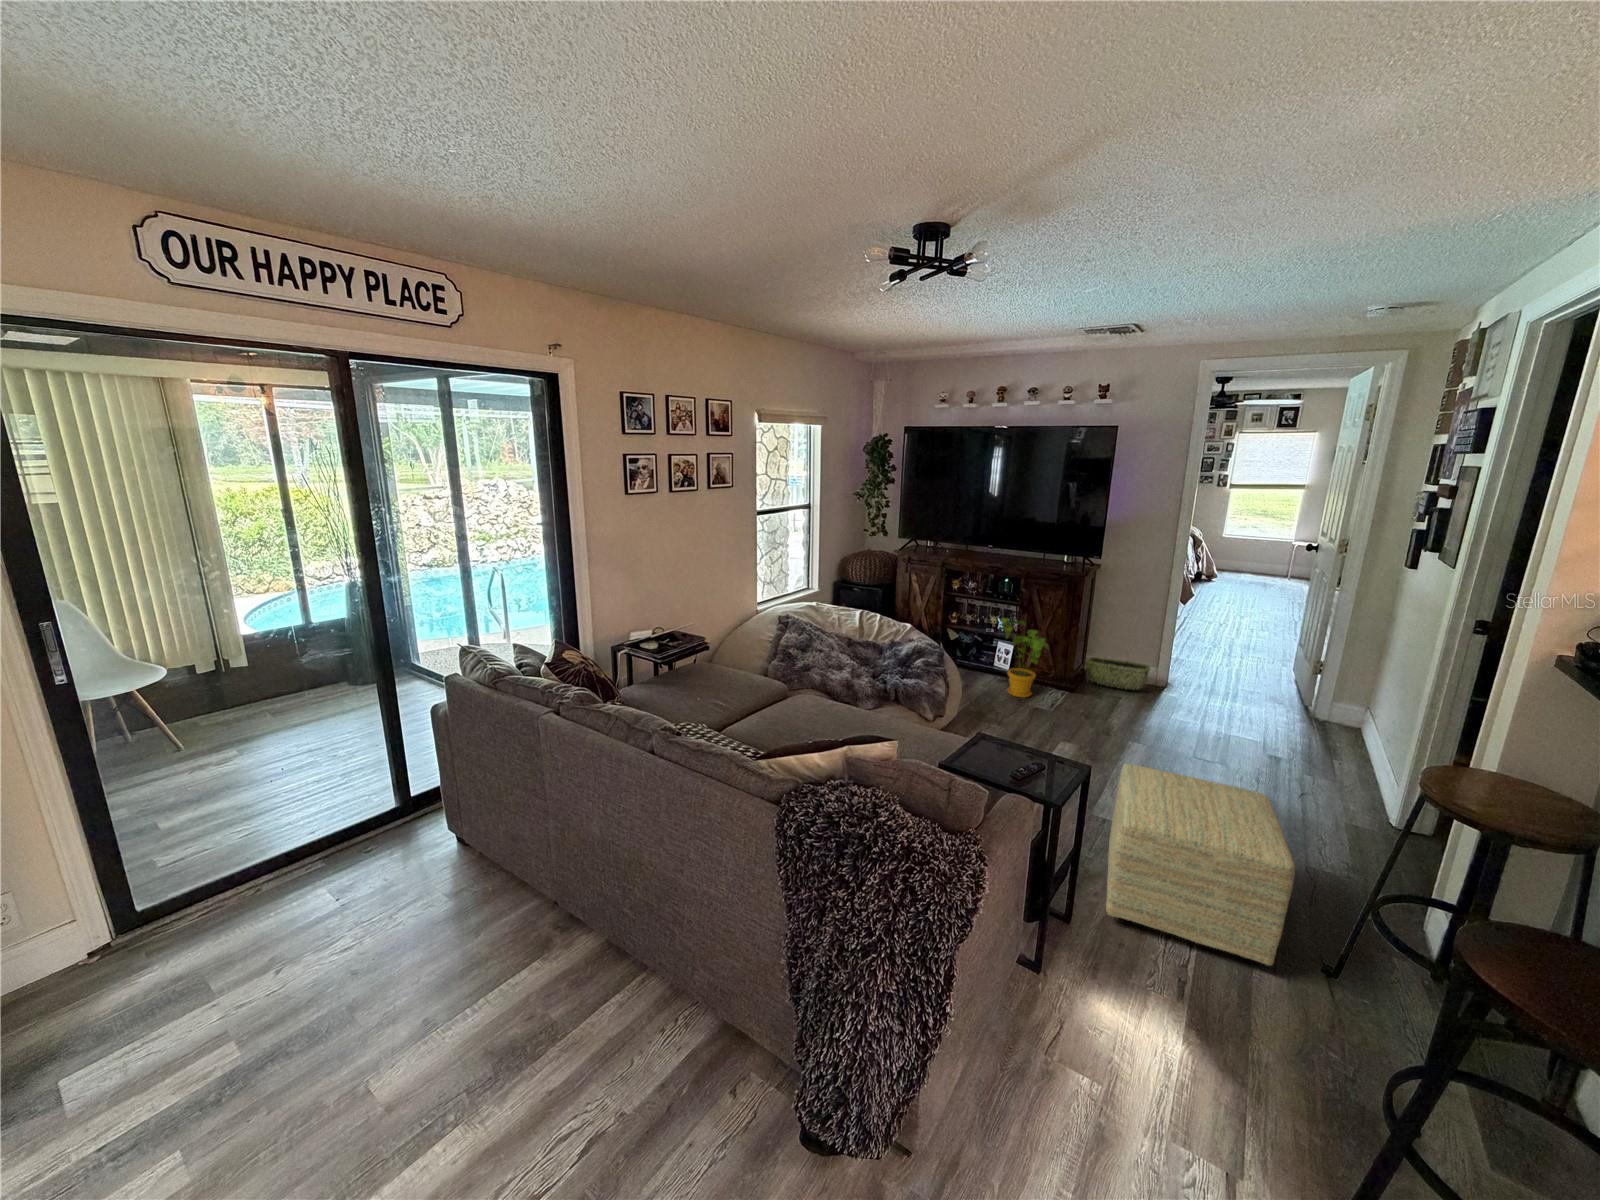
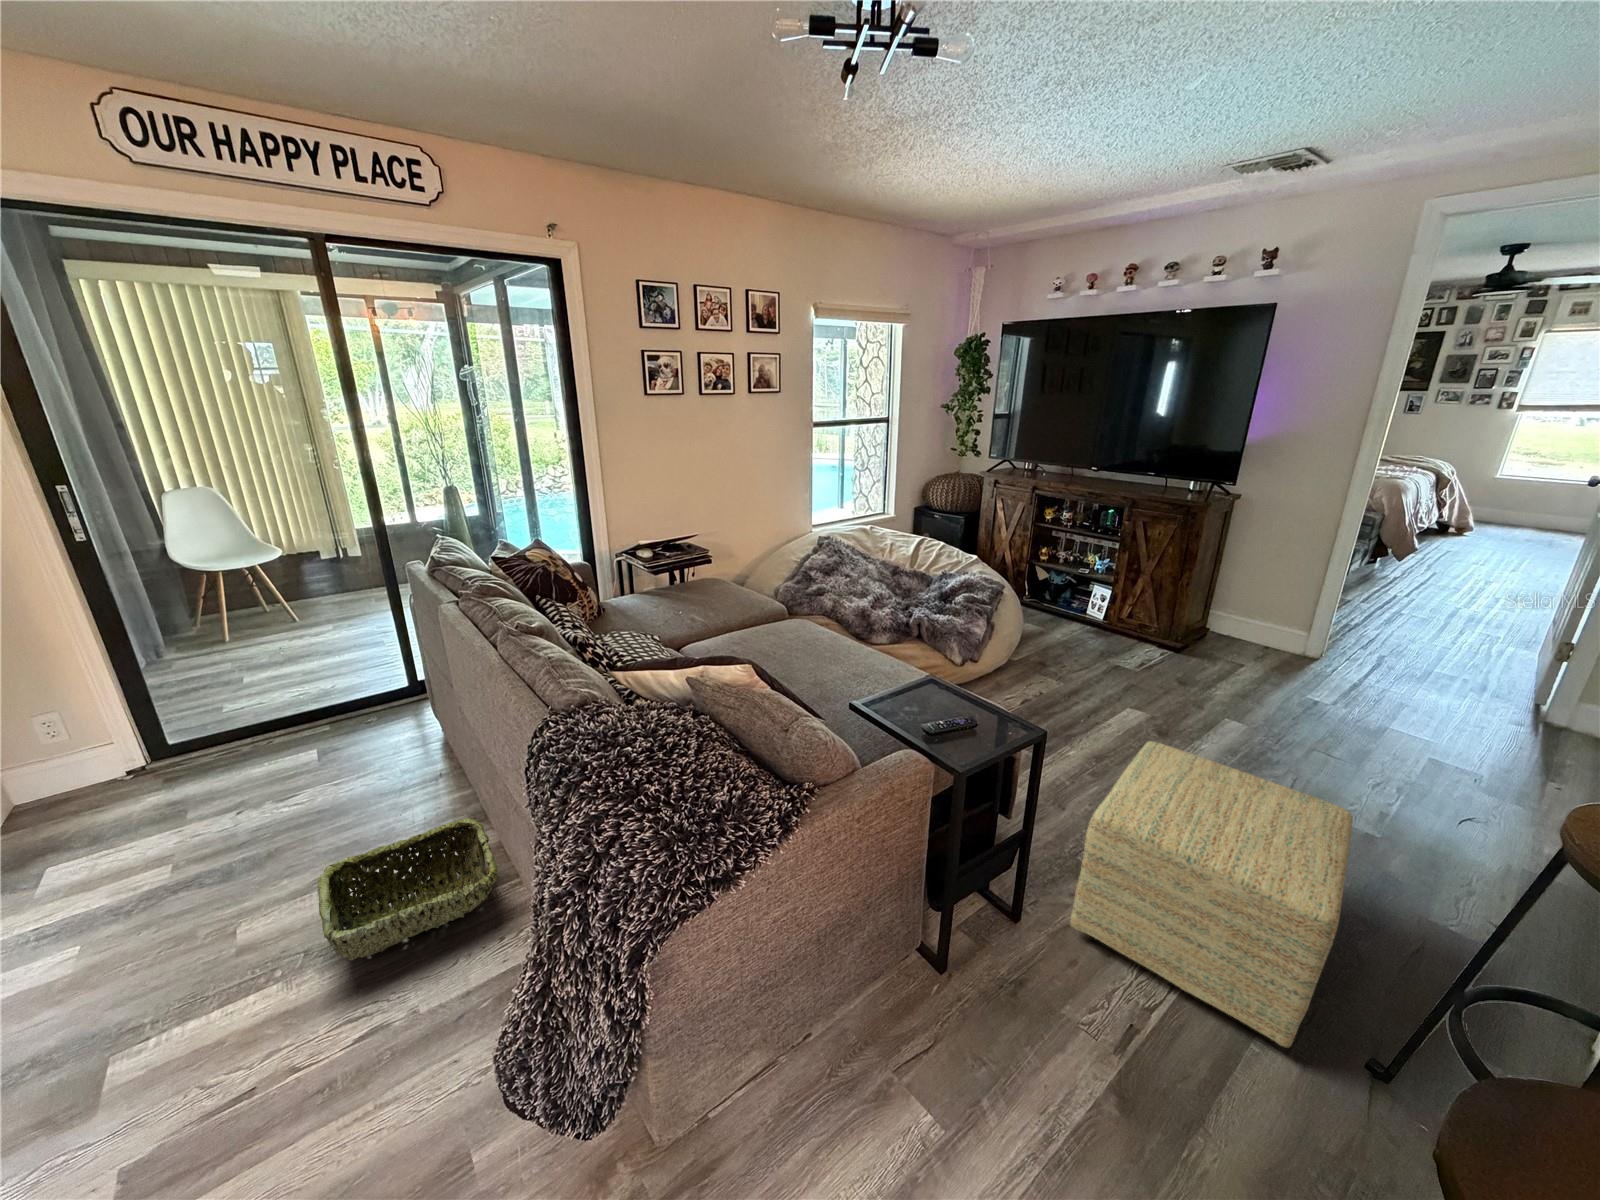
house plant: present [1001,618,1049,698] -> none [1079,554,1141,653]
woven basket: present [1085,657,1150,690] -> present [317,818,497,960]

